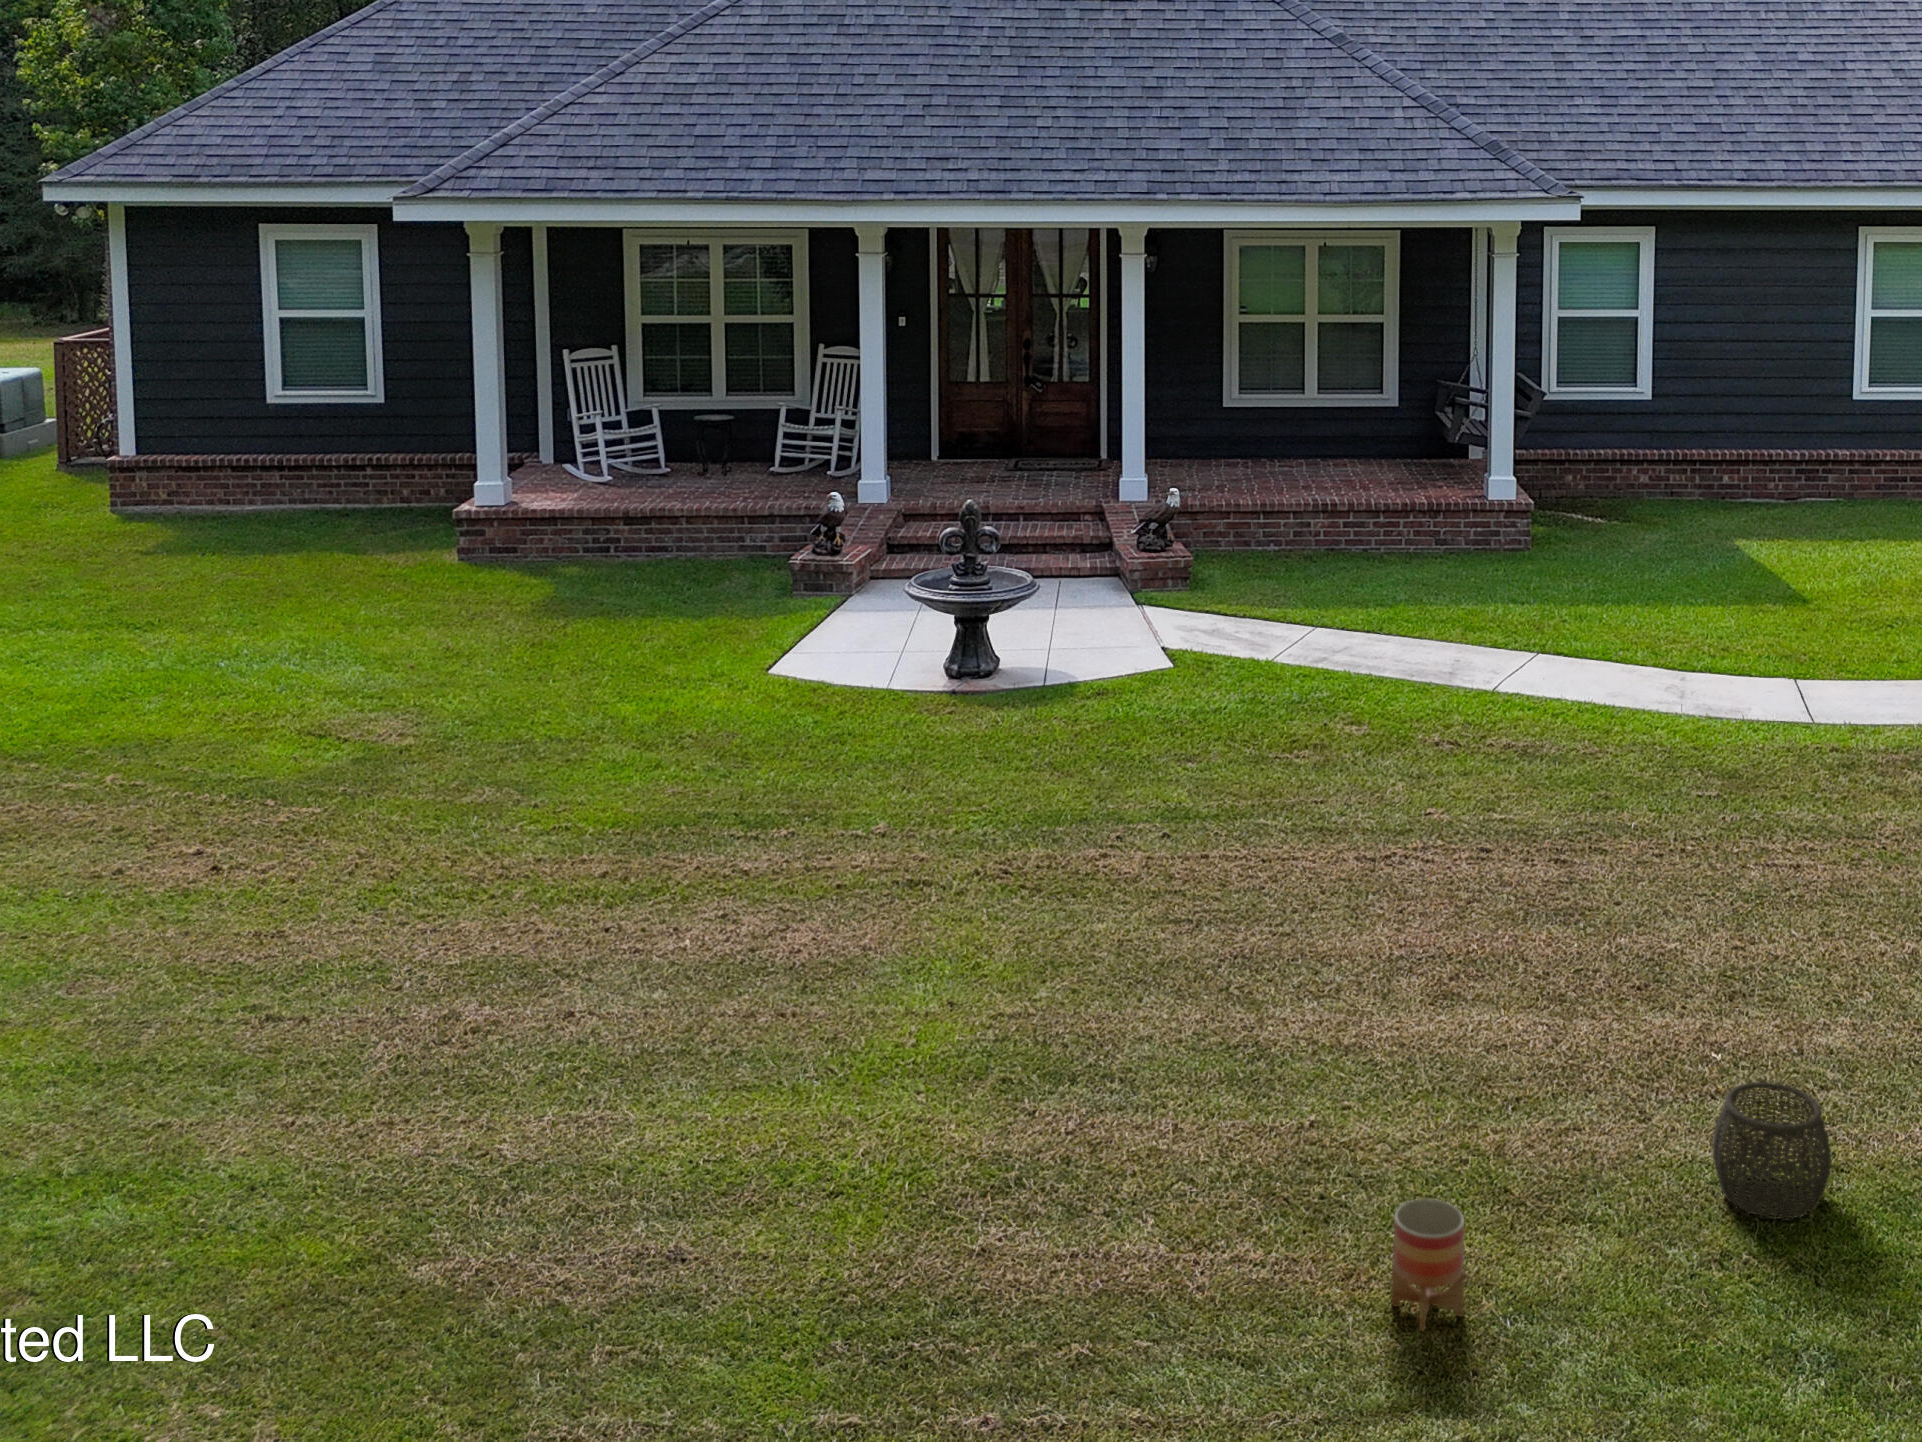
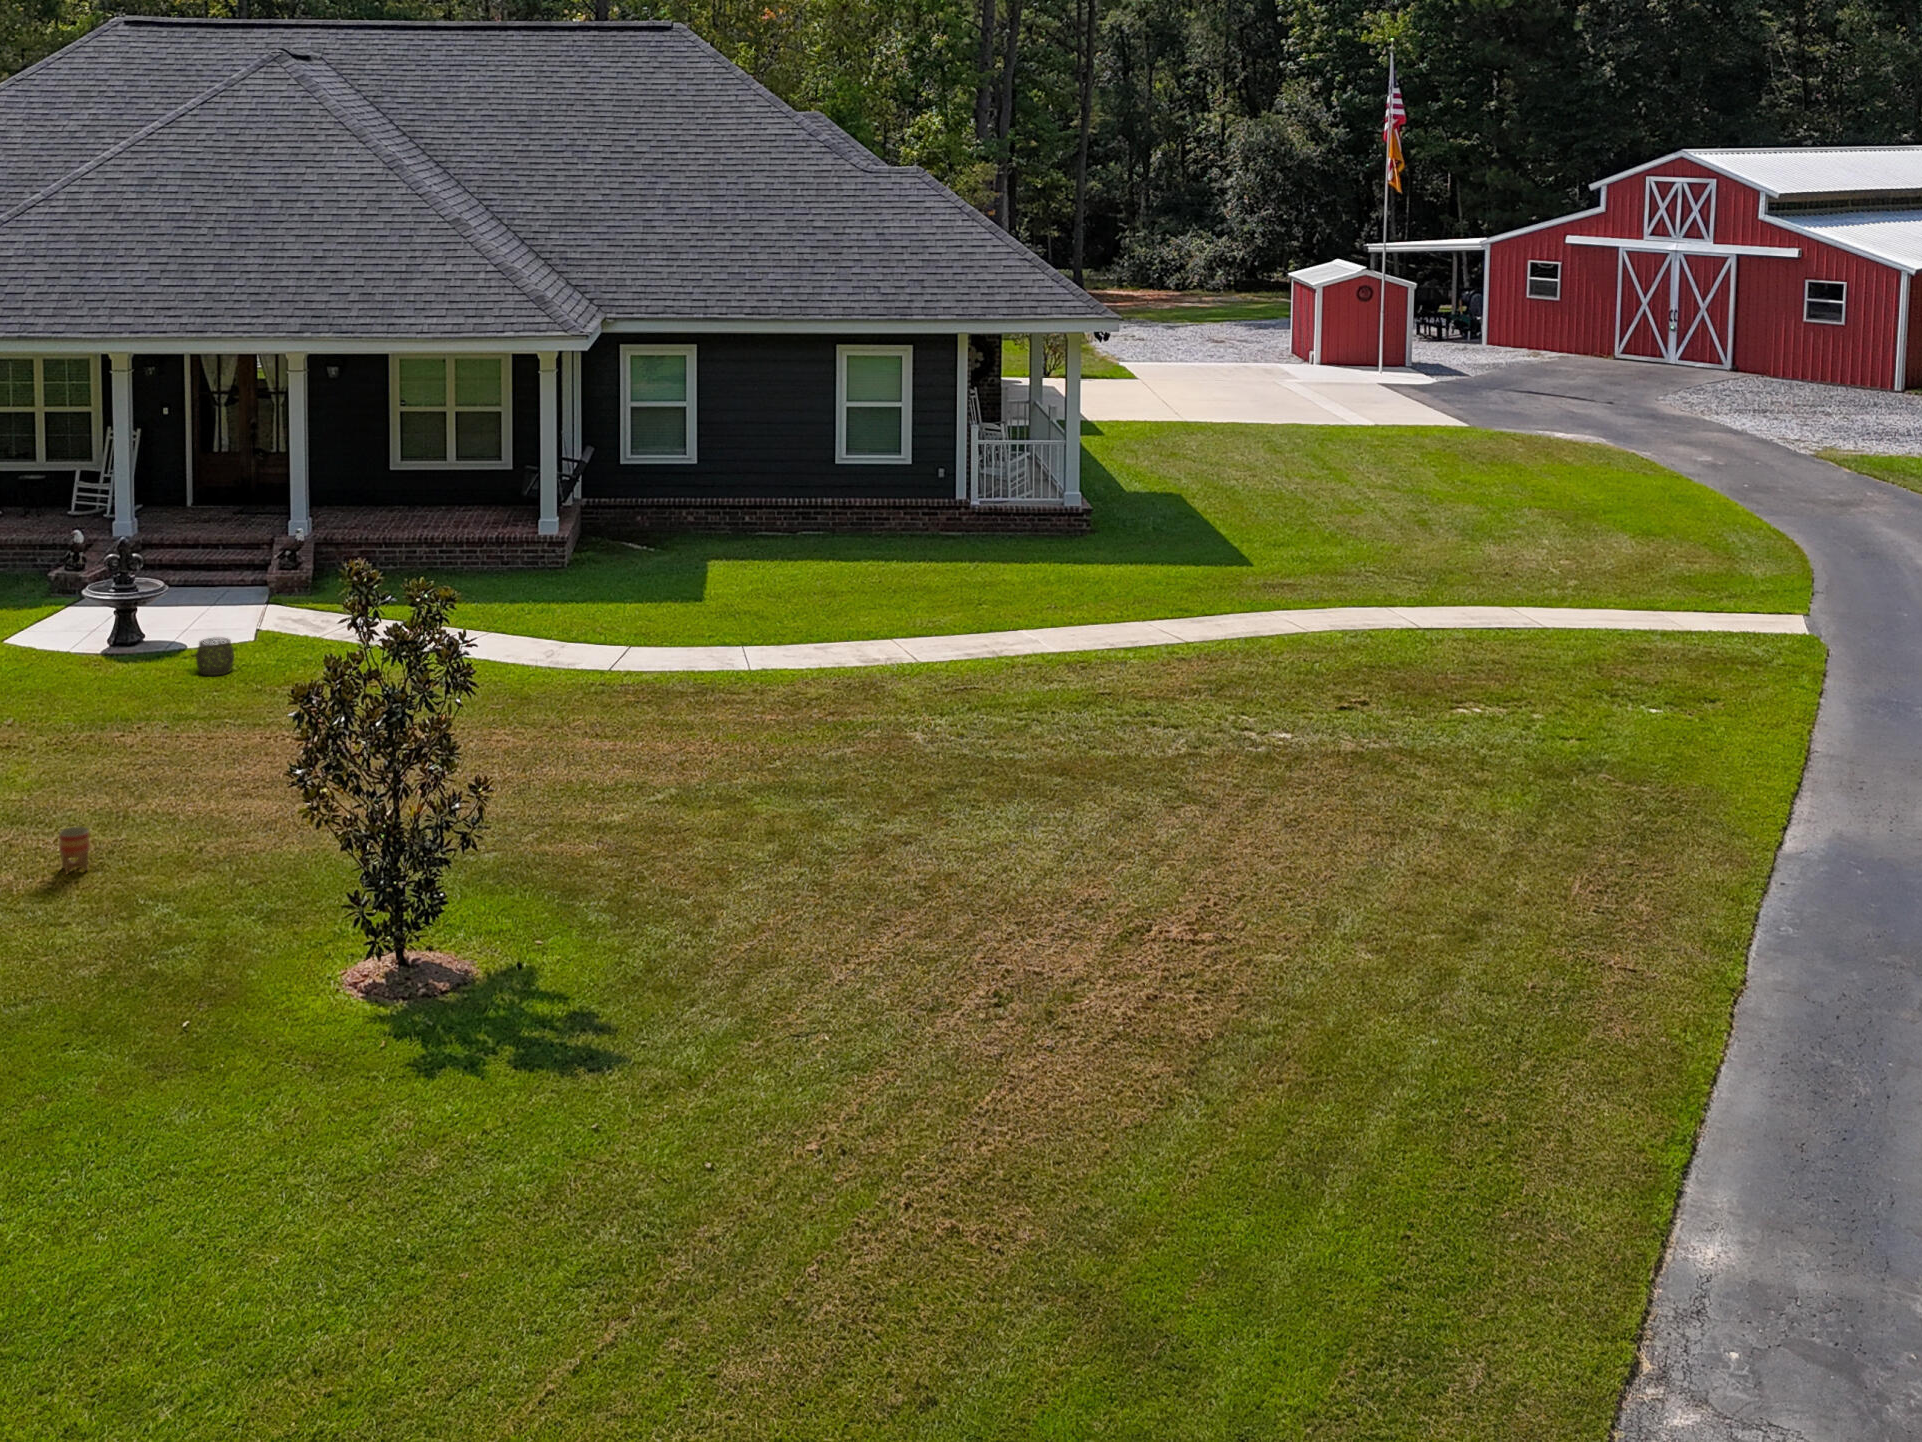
woven basket: present [1712,1082,1832,1221] -> present [196,638,234,676]

